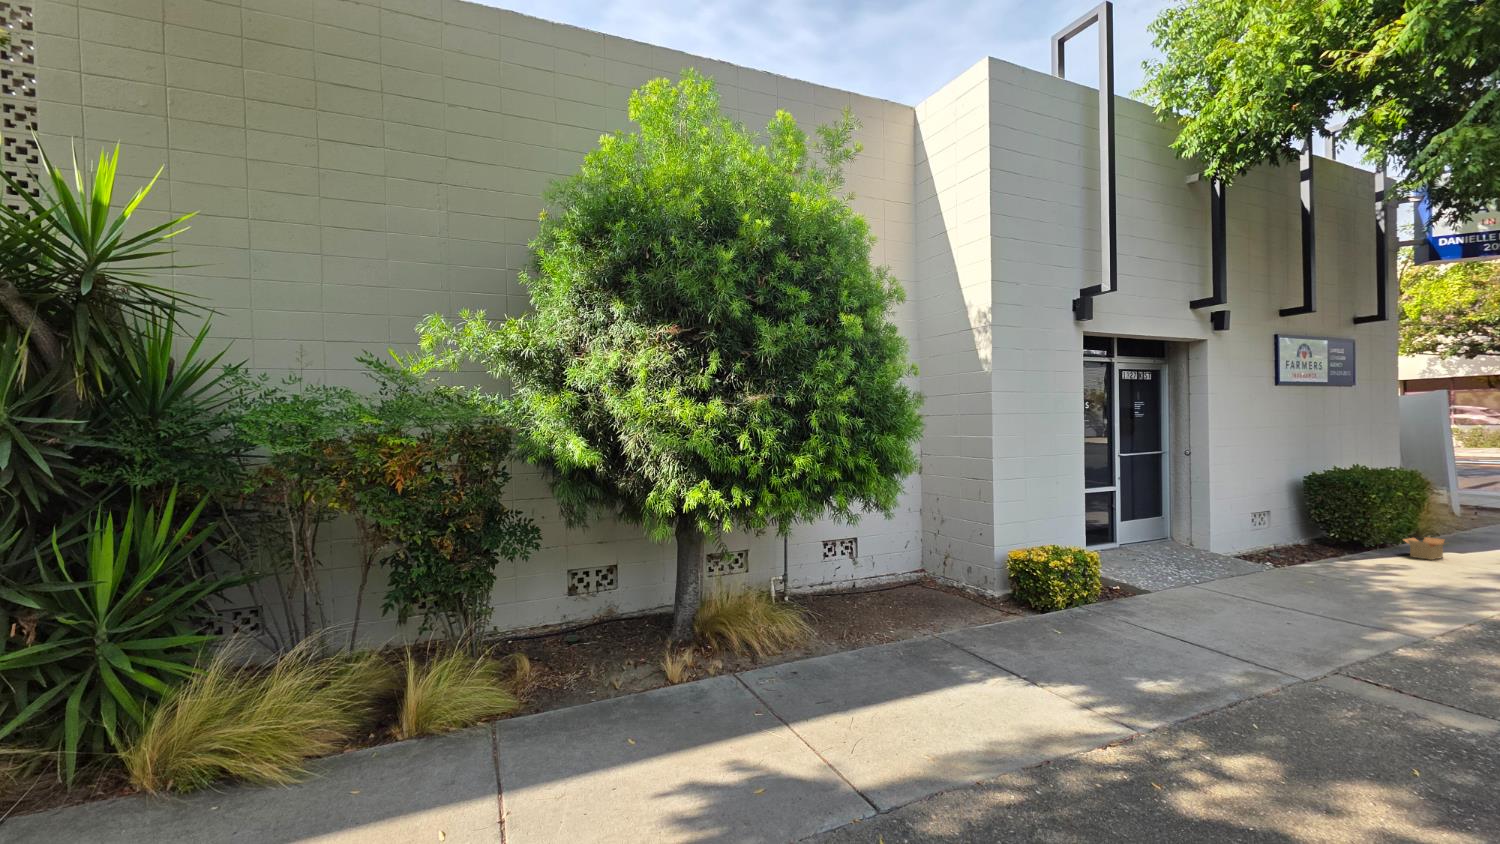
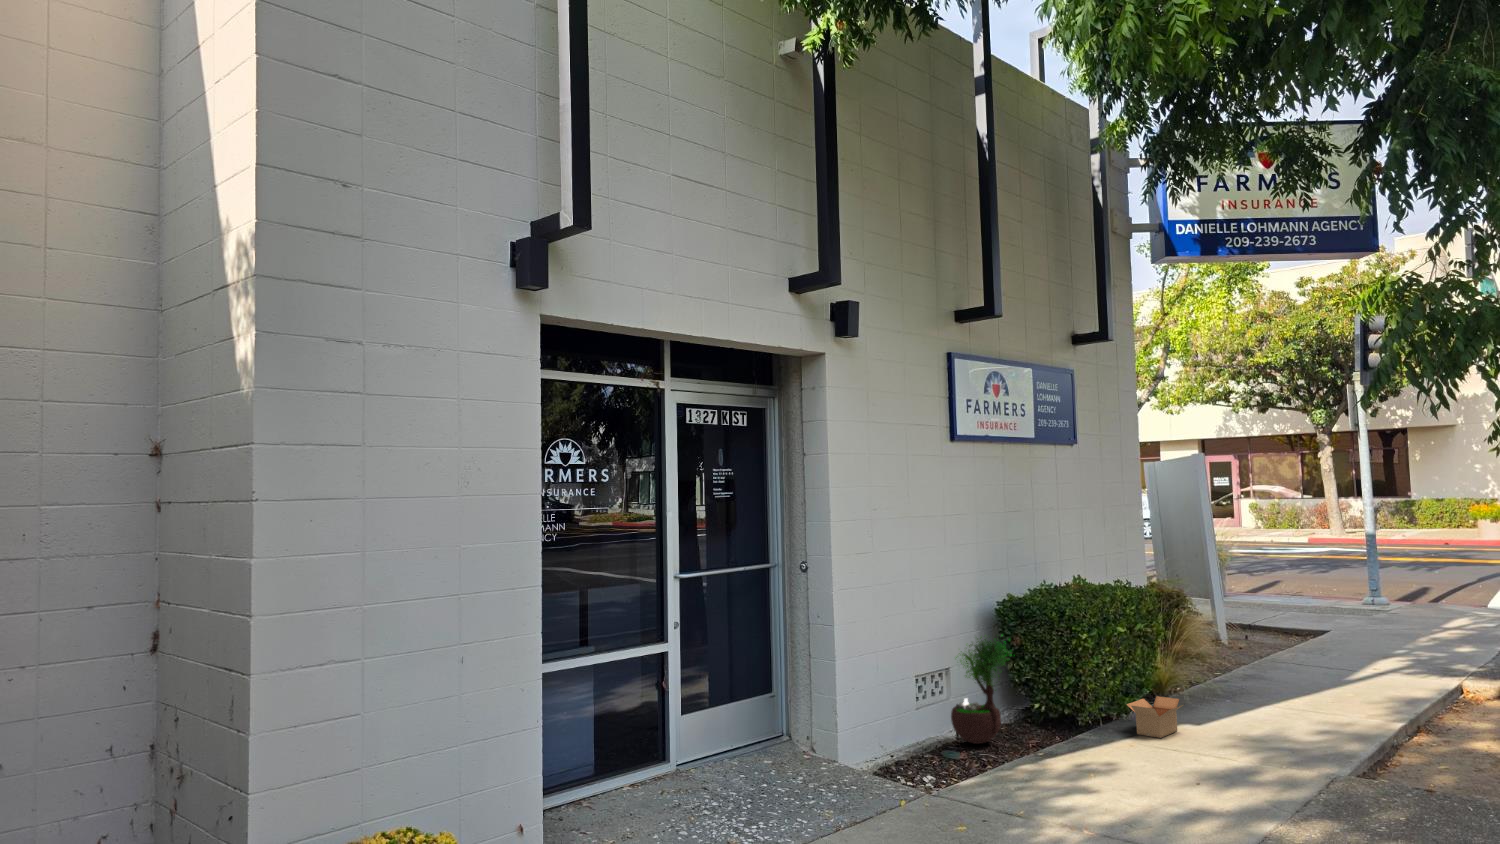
potted tree: none [1272,490,1321,552] -> present [951,635,1009,744]

